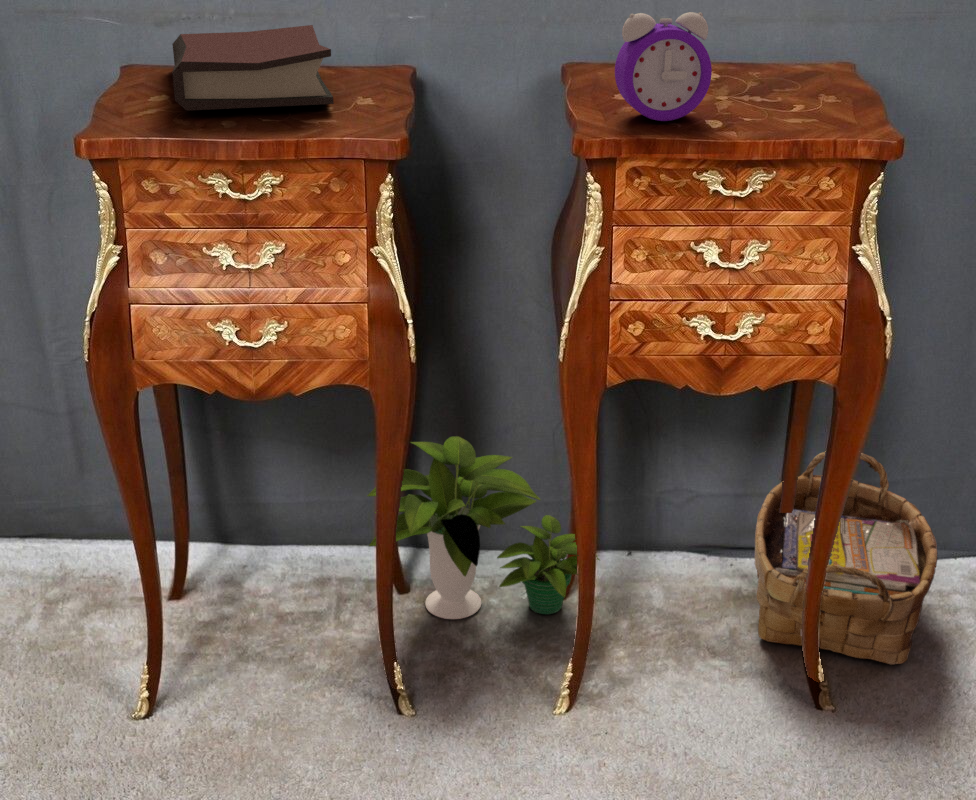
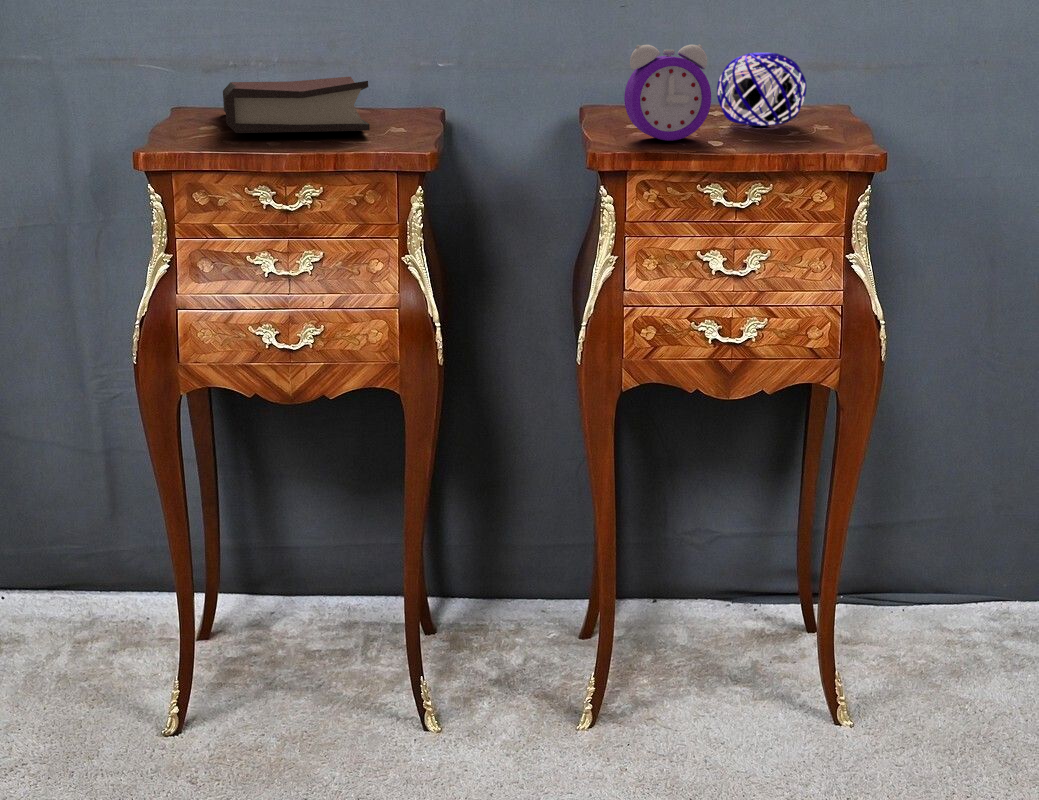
decorative orb: none [716,11,815,95] -> present [717,53,807,126]
potted plant: present [367,436,600,619] -> none [394,475,623,653]
woven basket: present [755,452,938,665] -> none [774,489,952,689]

